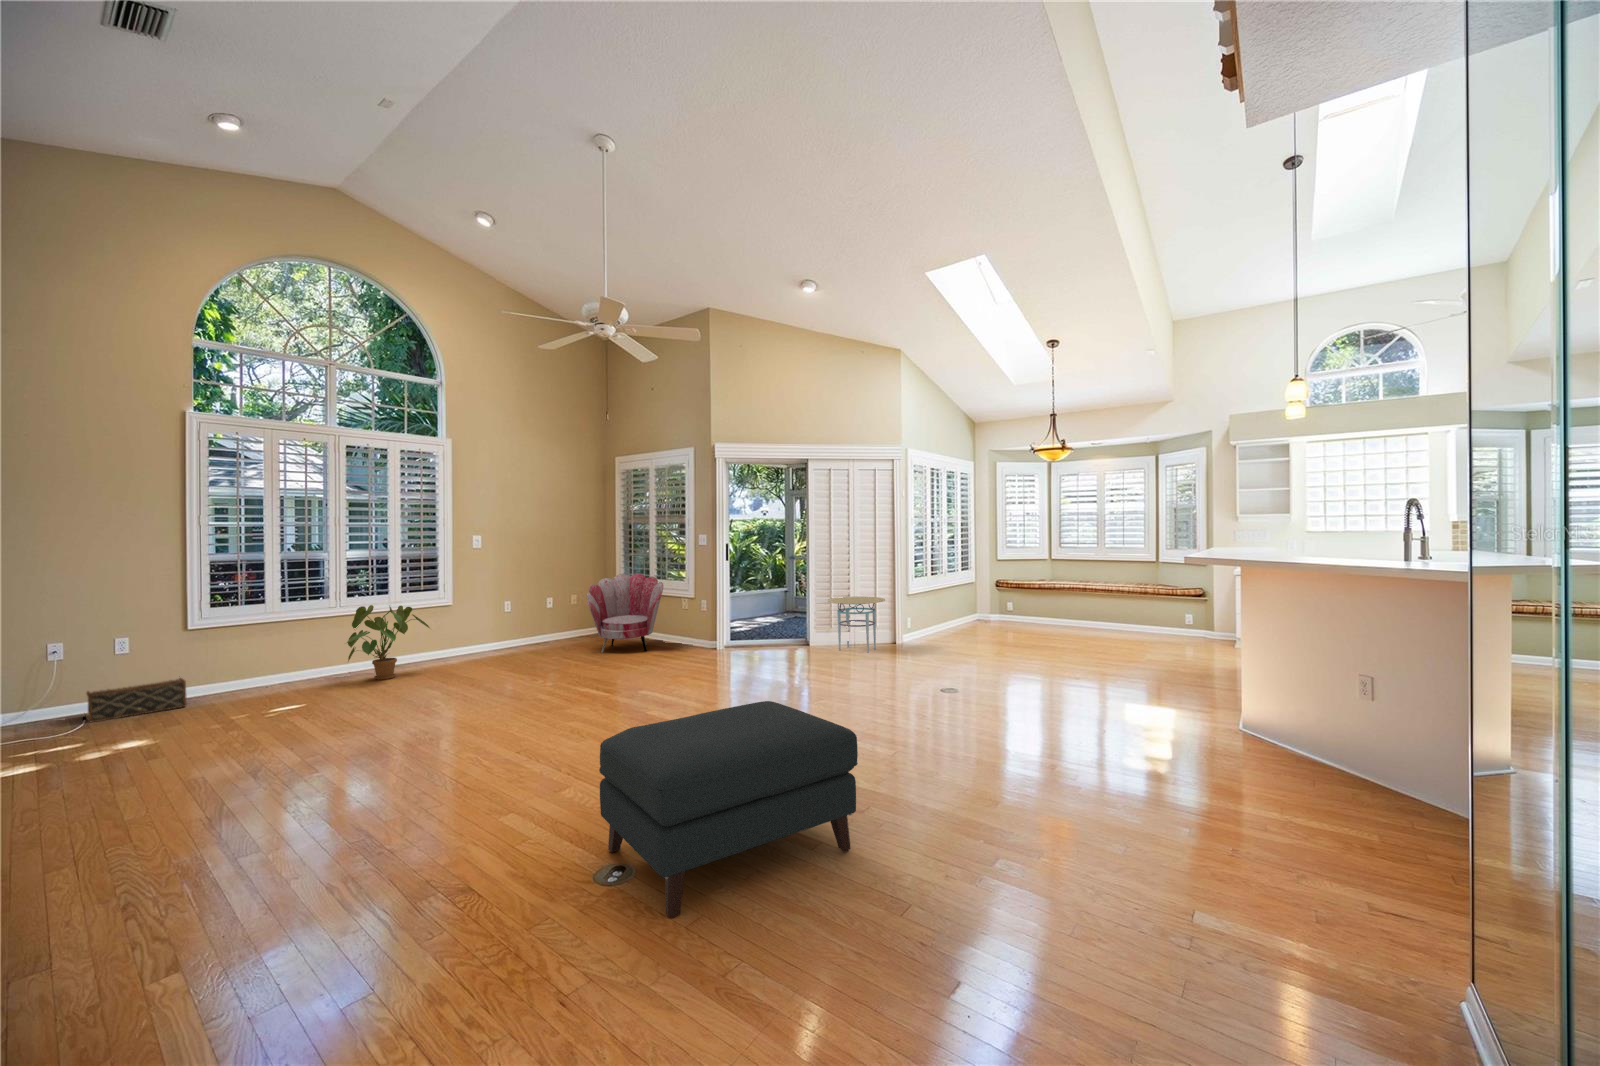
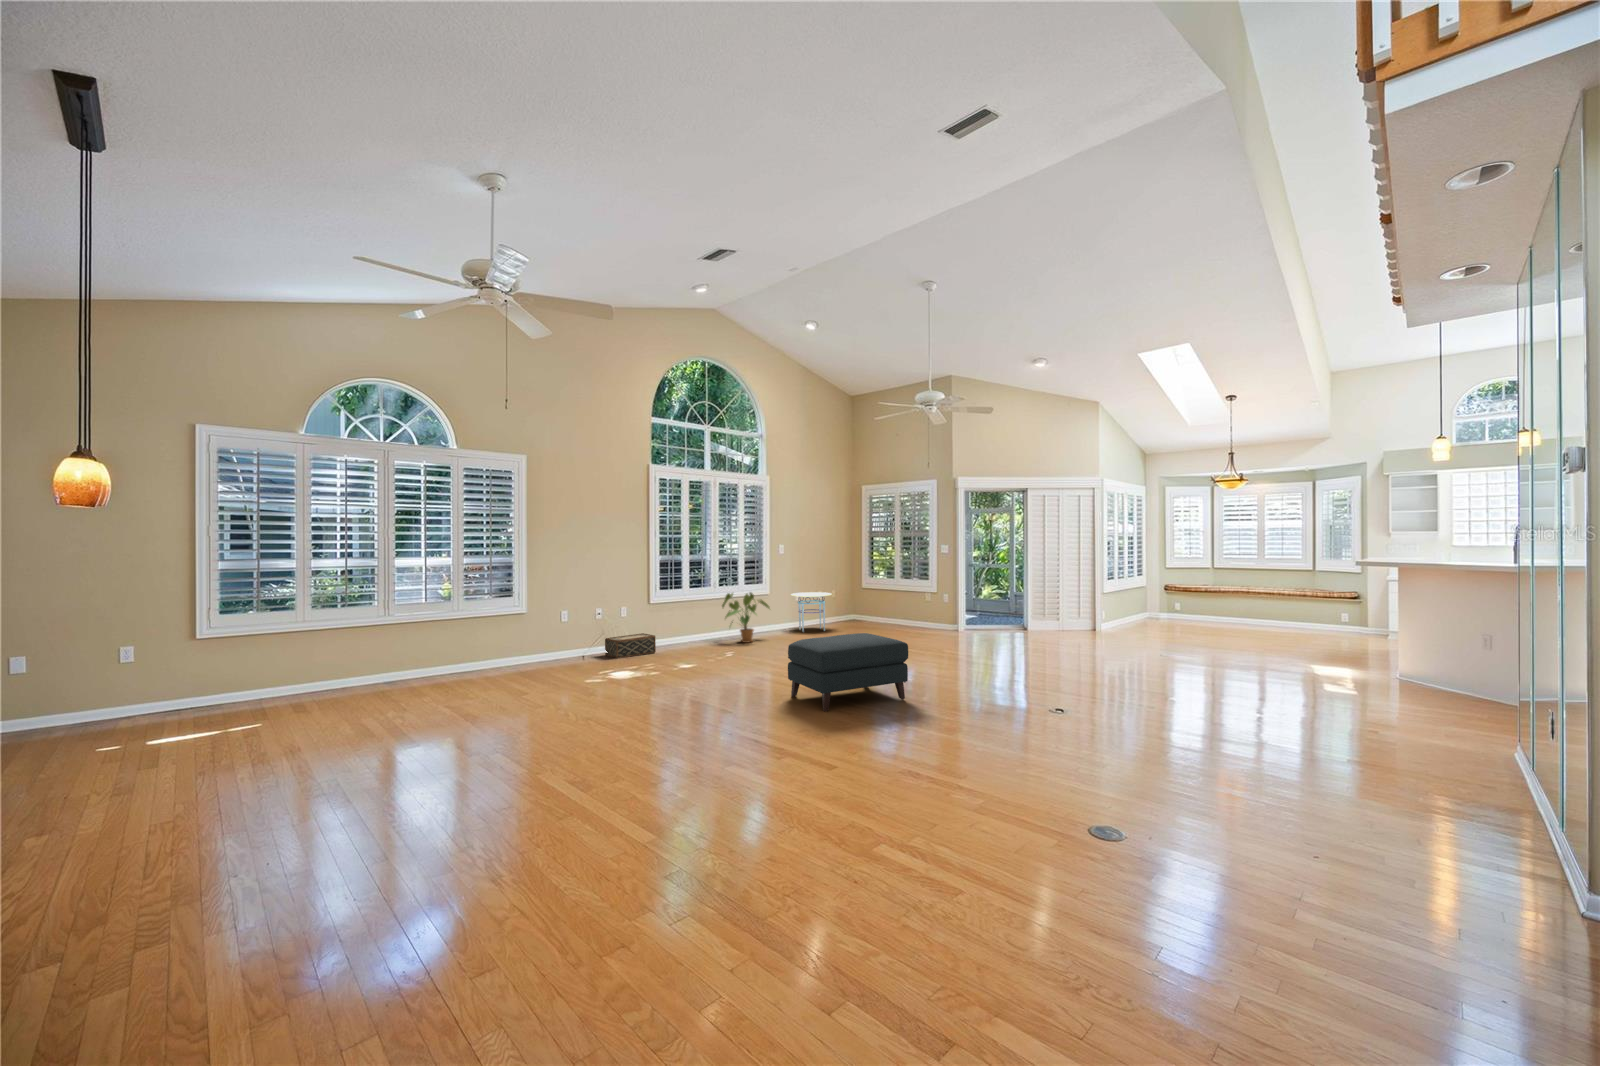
armchair: present [586,574,663,653] -> none [857,574,913,632]
side table: present [828,597,885,653] -> present [791,592,832,632]
ottoman: present [599,701,858,918] -> present [788,633,908,712]

